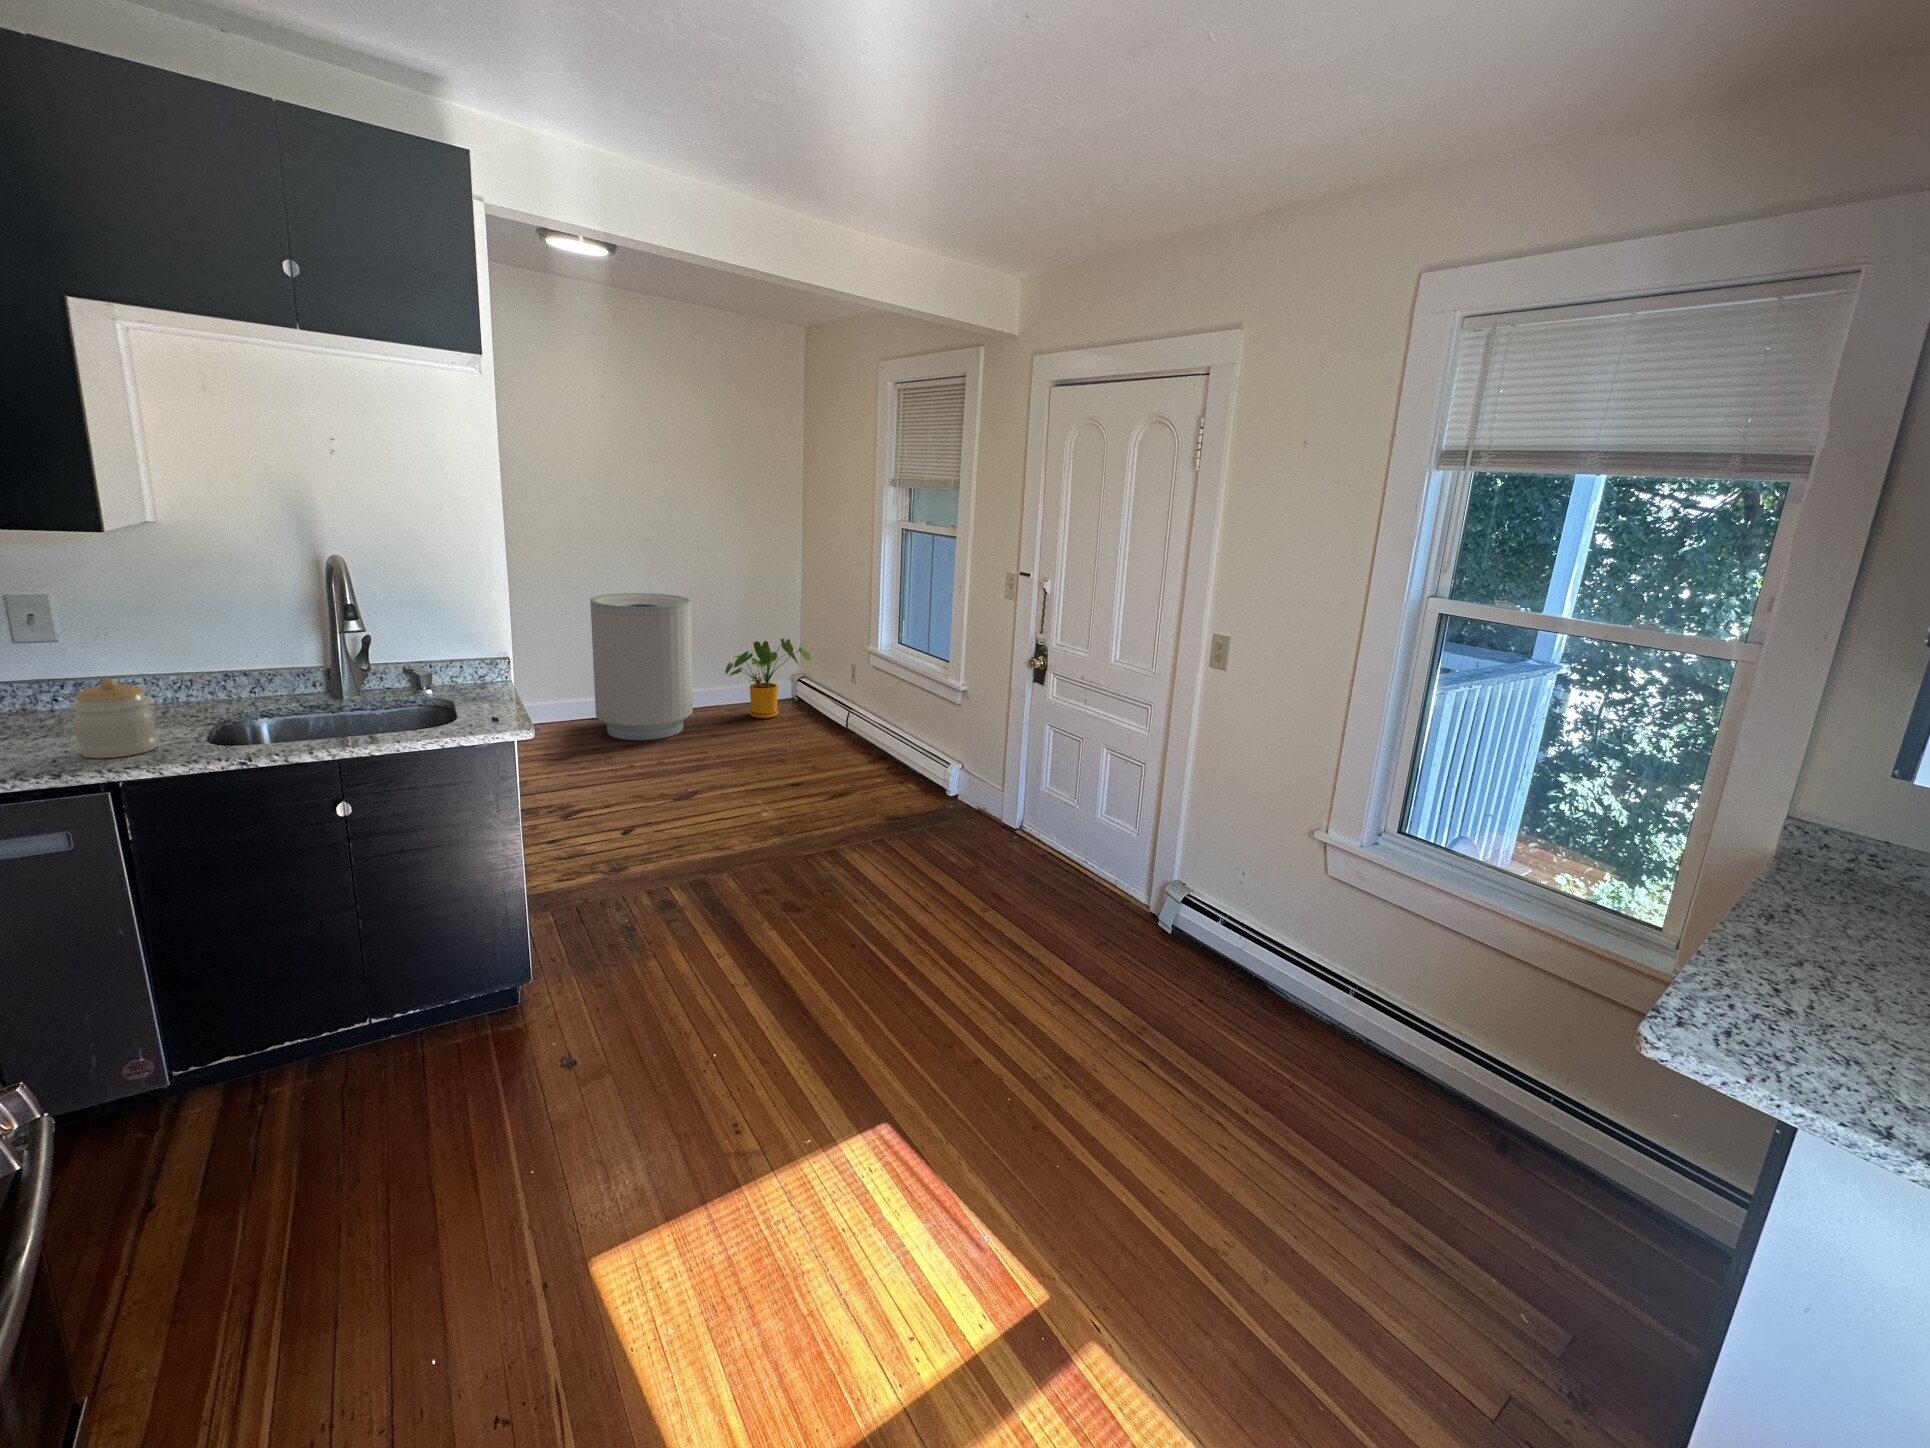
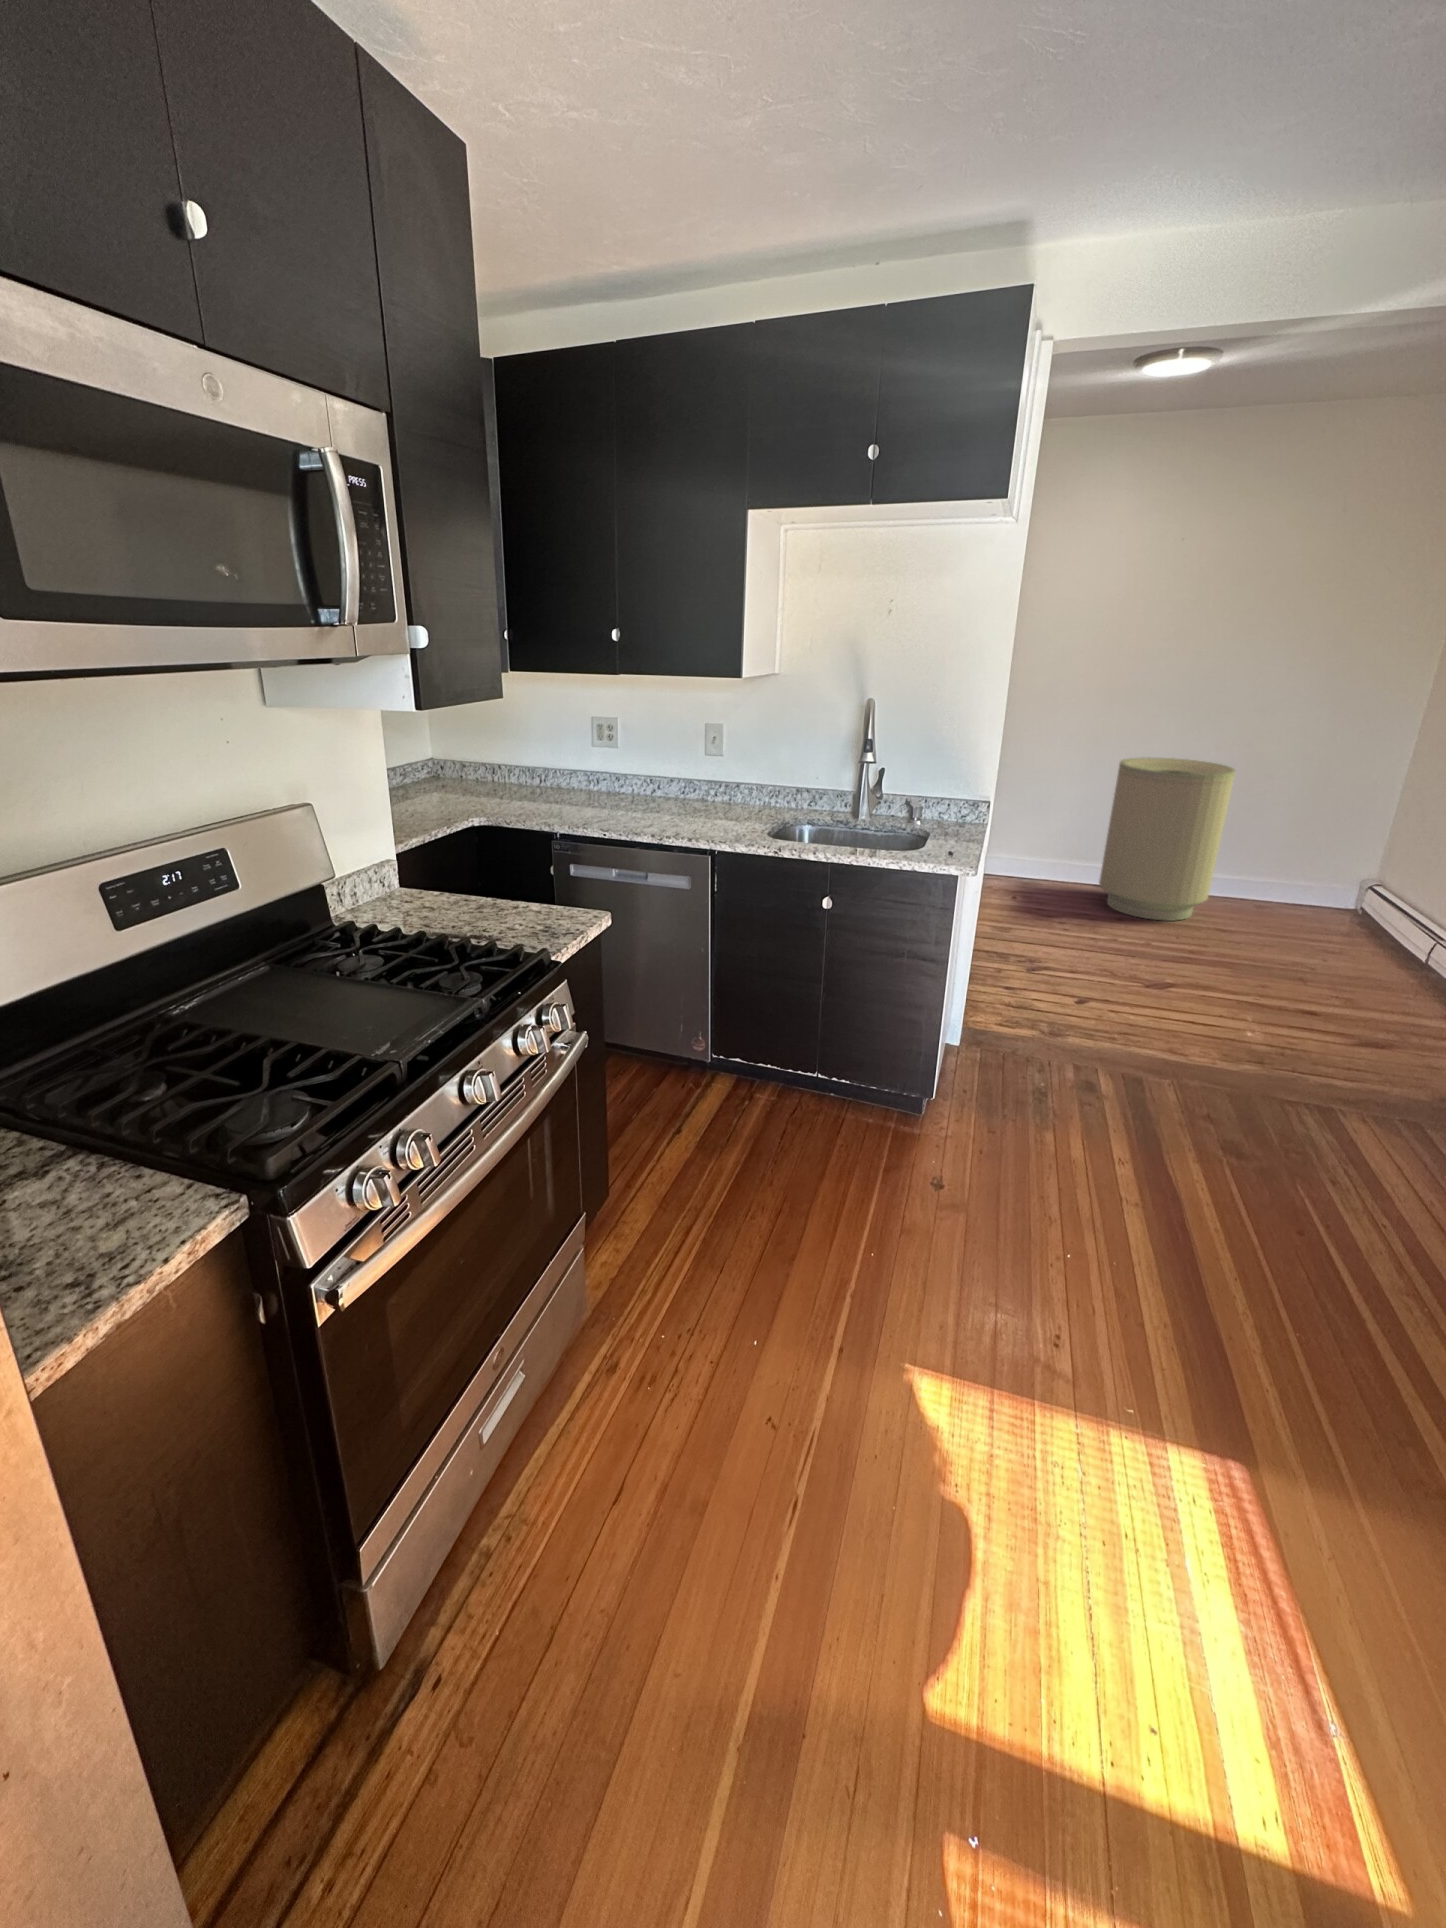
house plant: present [725,639,811,718] -> none [1262,830,1397,928]
jar: present [70,679,158,758] -> none [706,779,745,834]

